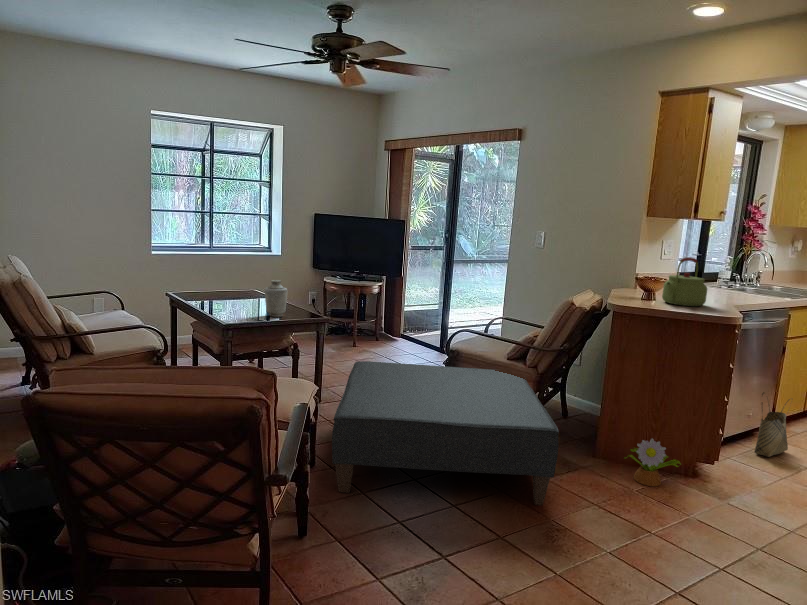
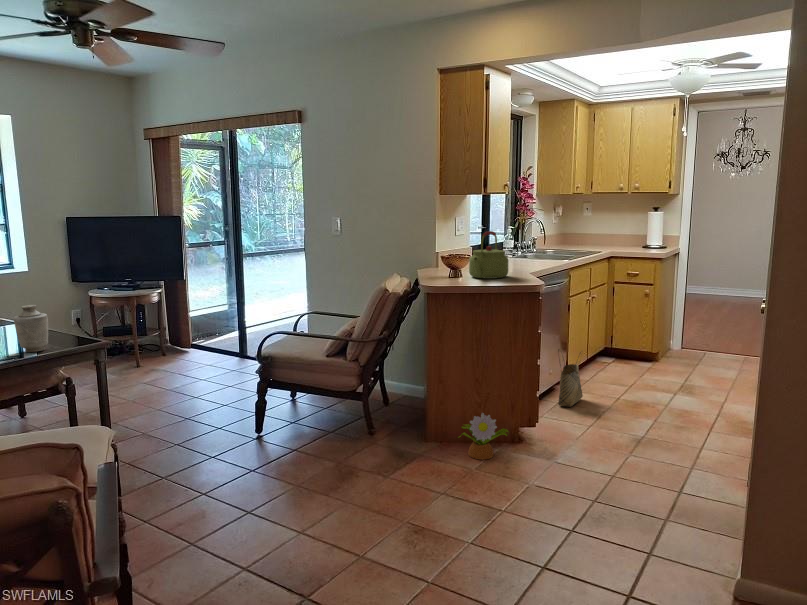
ottoman: present [332,361,559,505] -> none [140,368,403,554]

